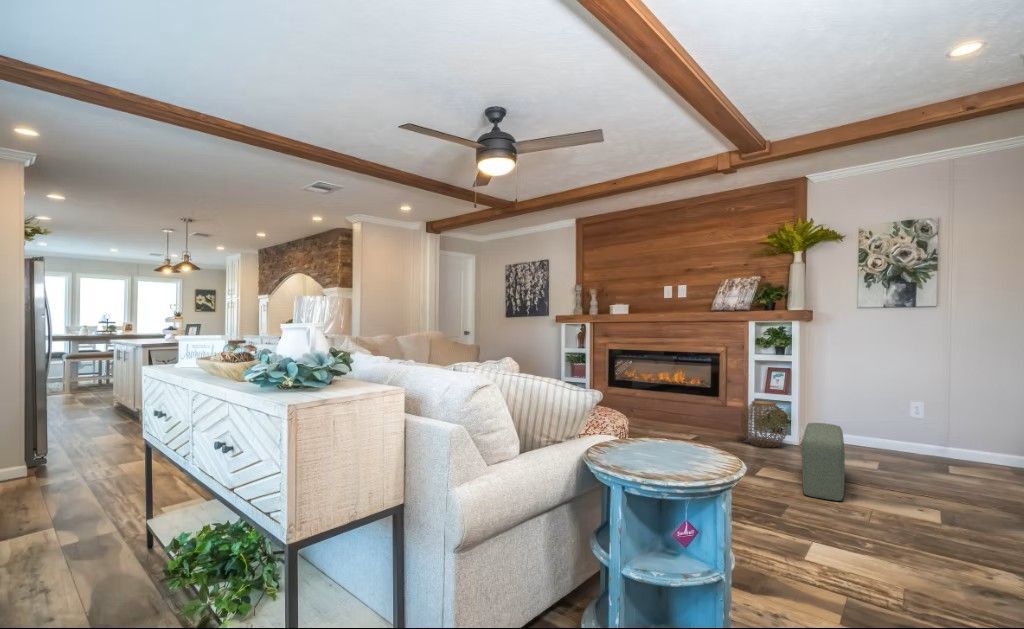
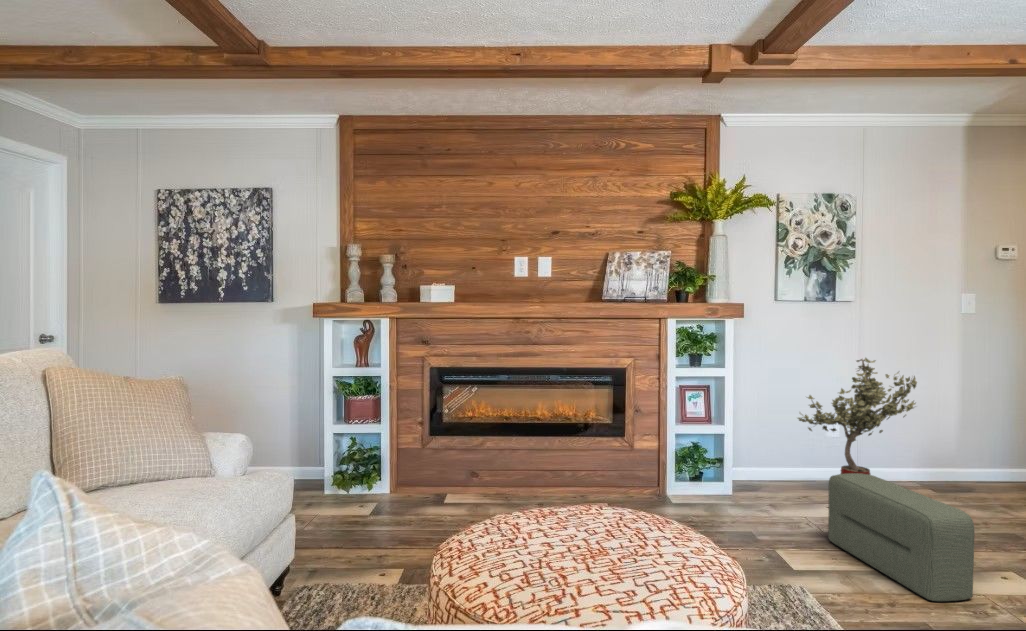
potted tree: none [858,351,978,465] -> present [798,358,917,475]
woven basket: present [741,401,788,447] -> none [671,436,734,506]

